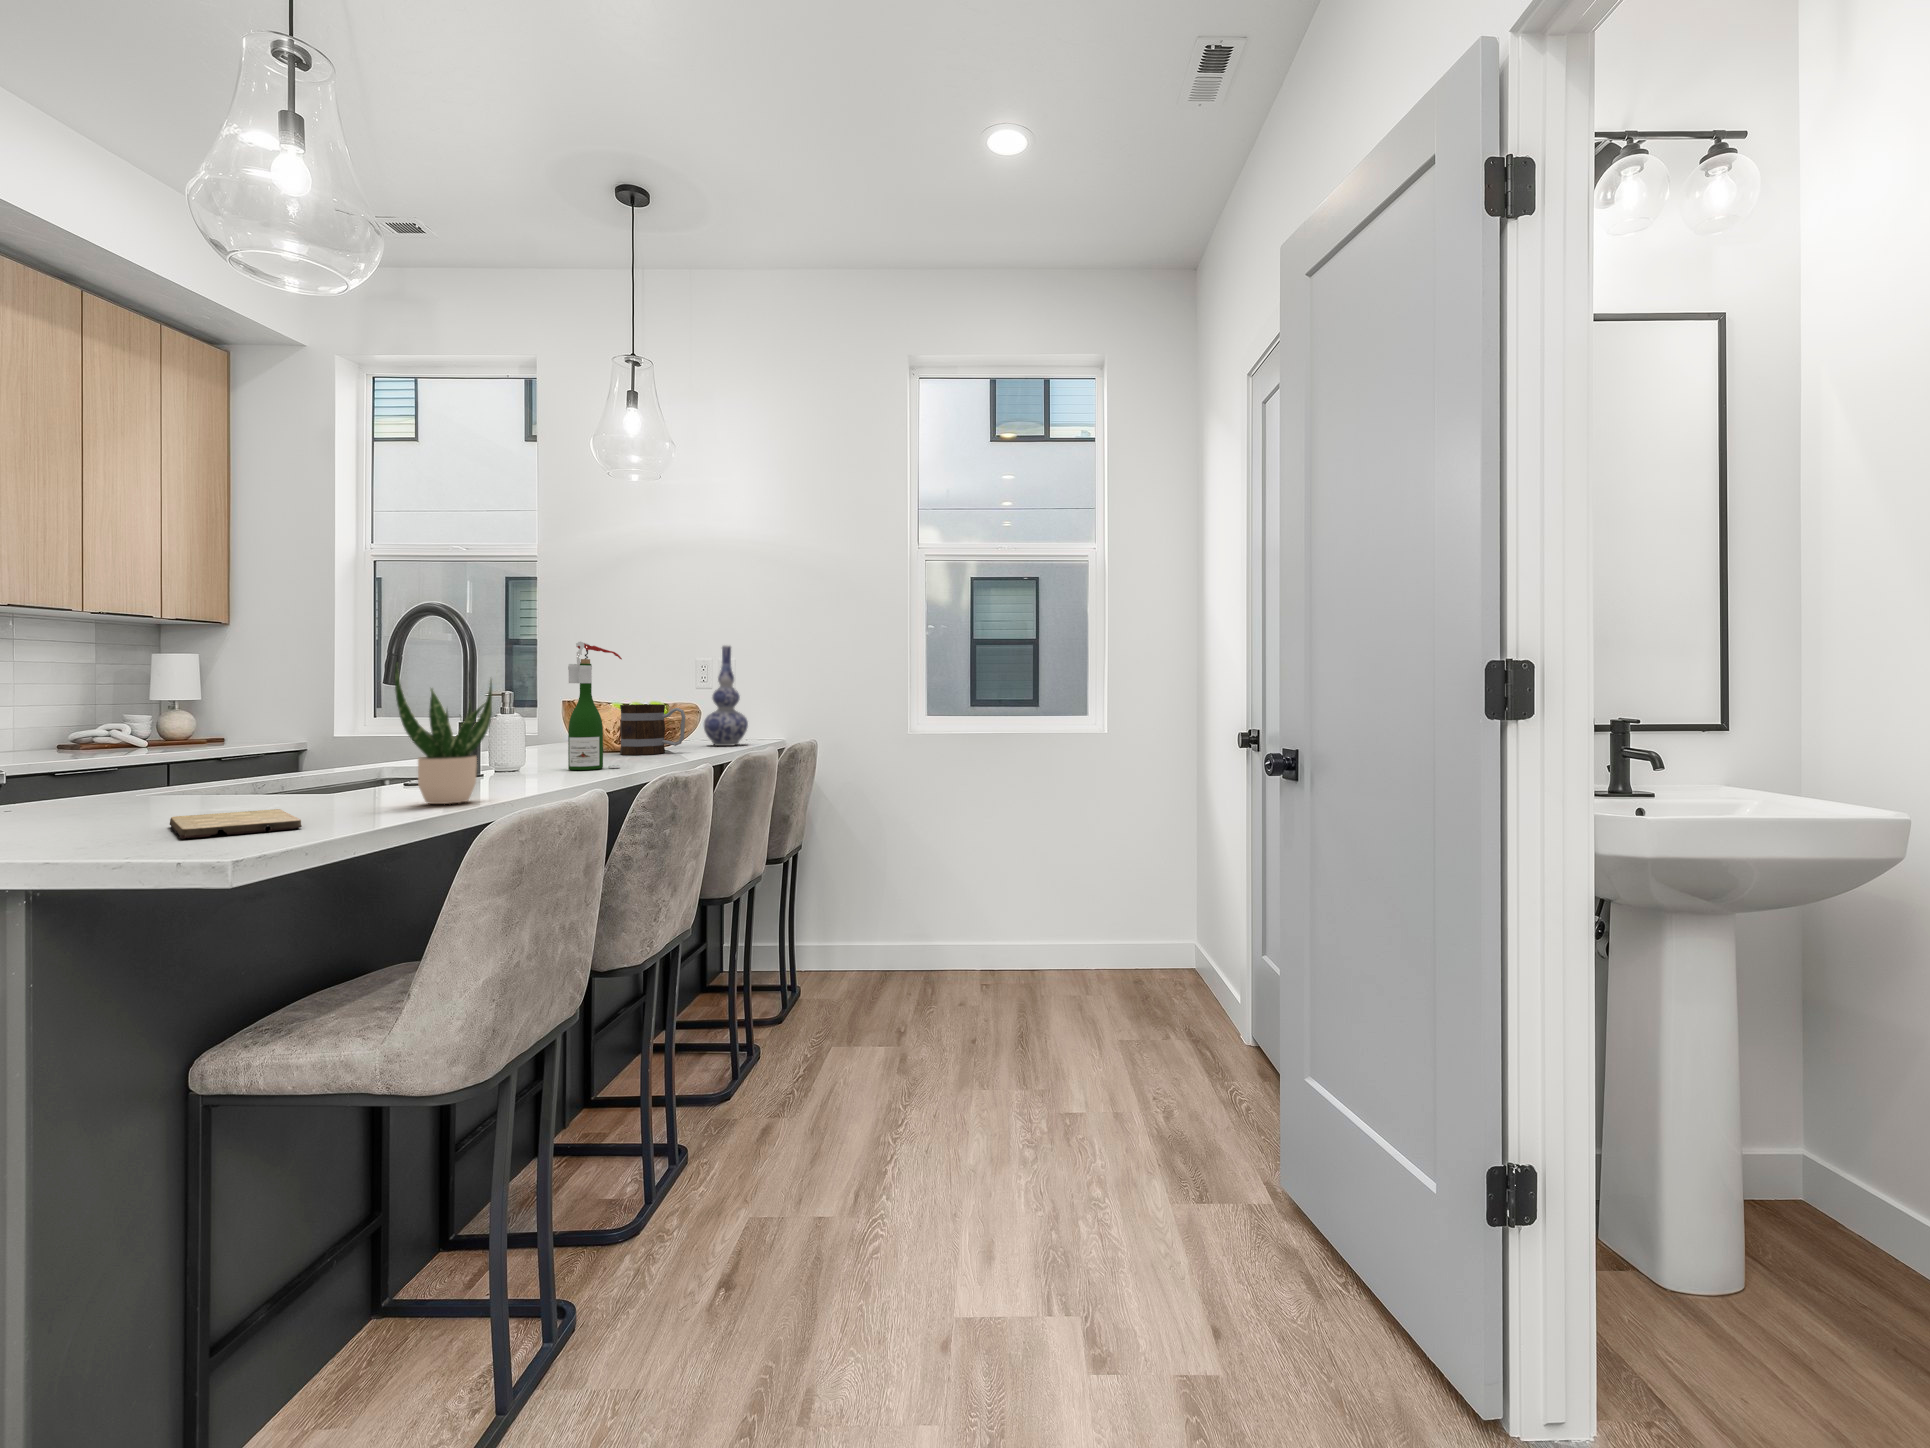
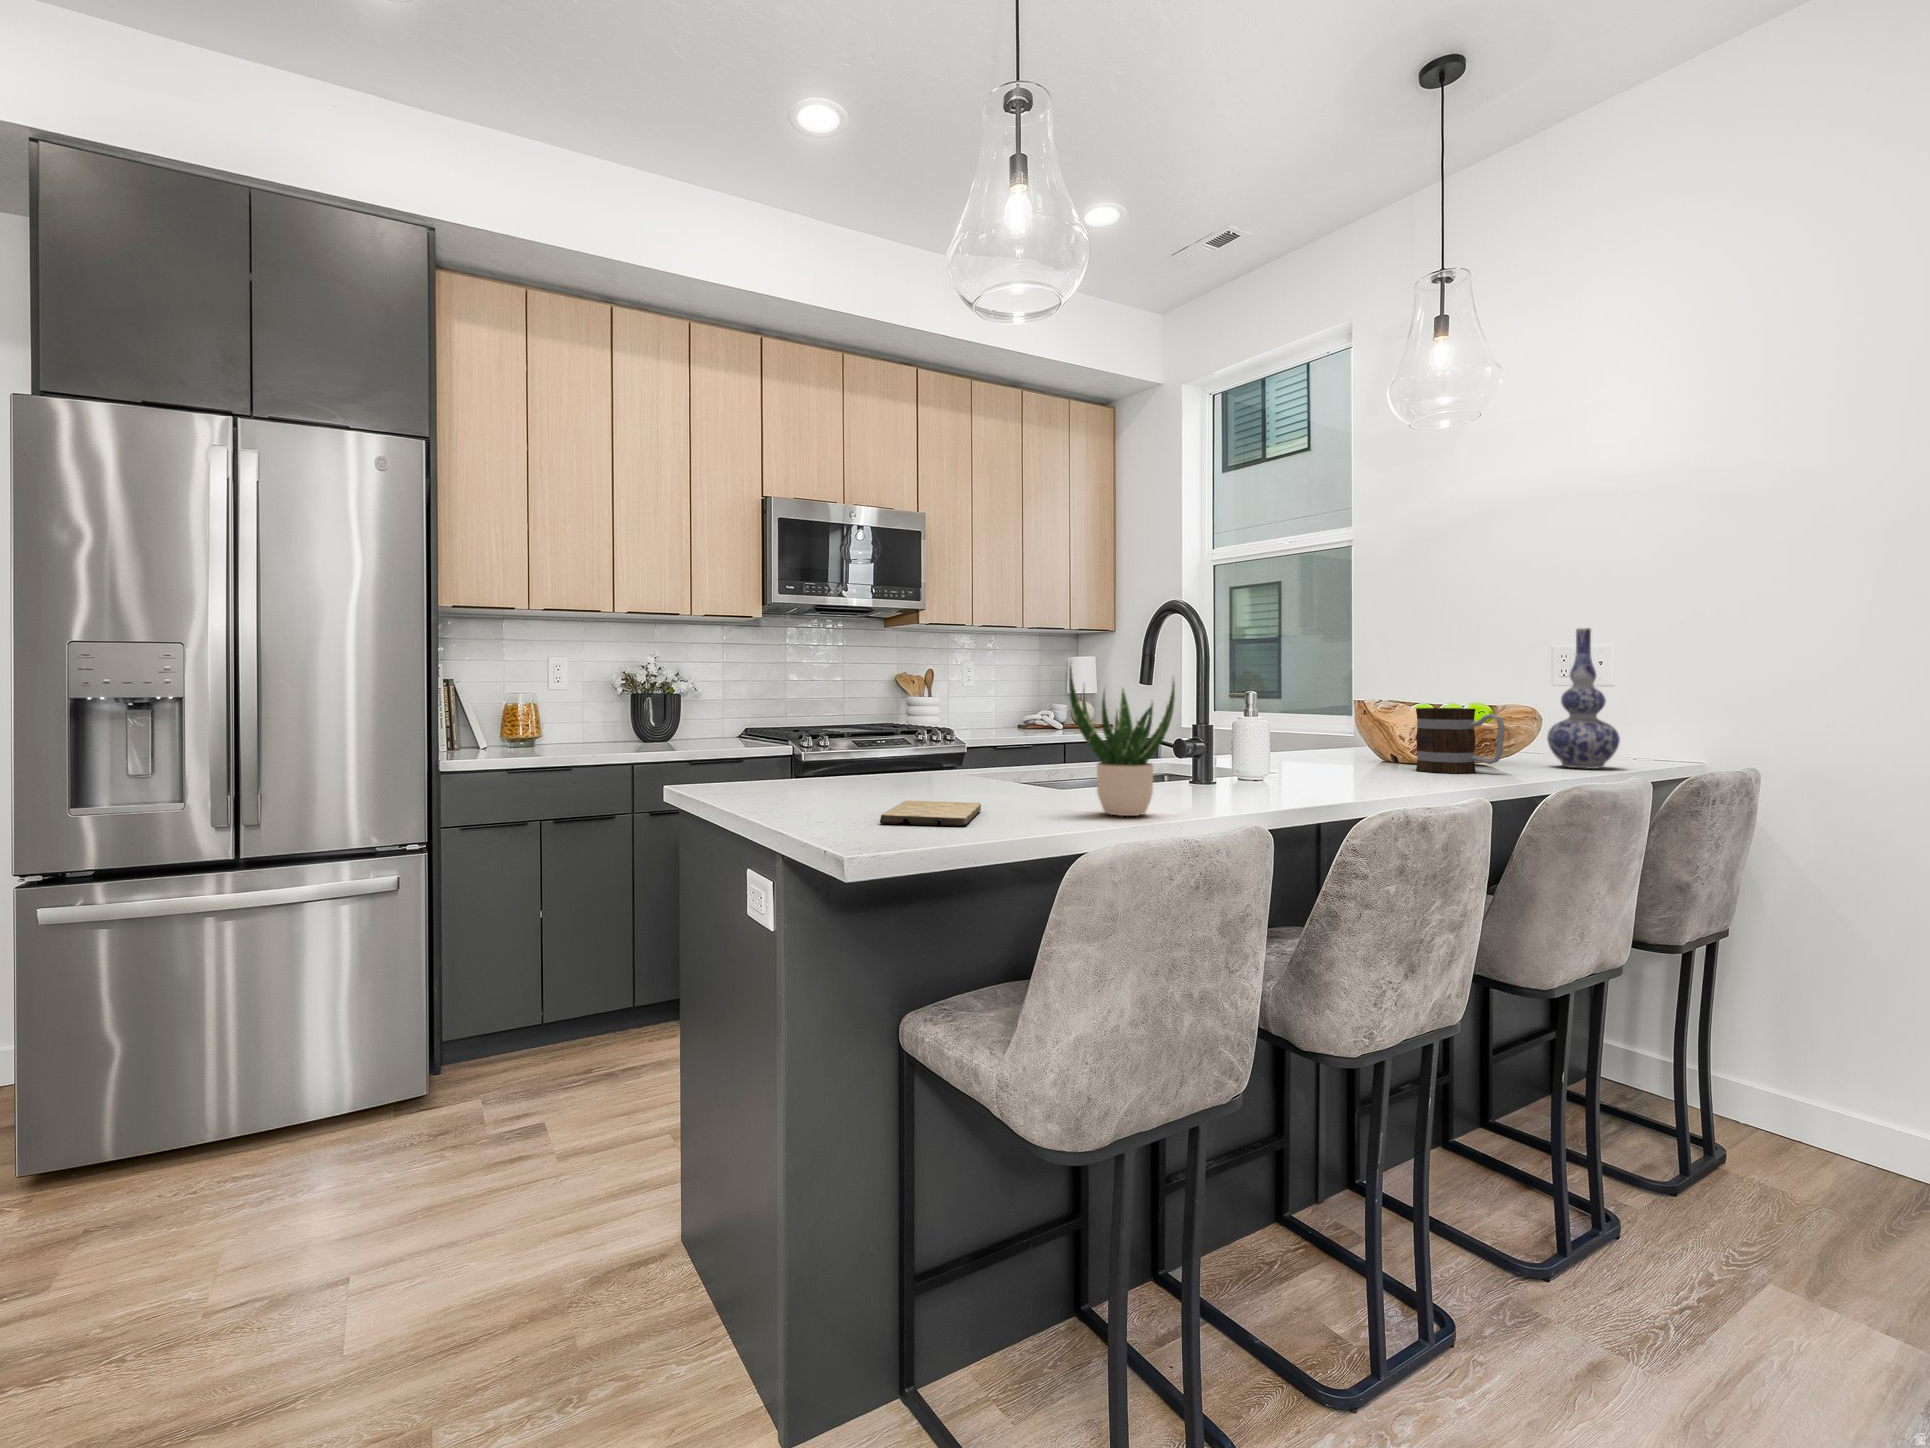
wine bottle: present [568,642,622,770] -> none [1318,631,1384,789]

